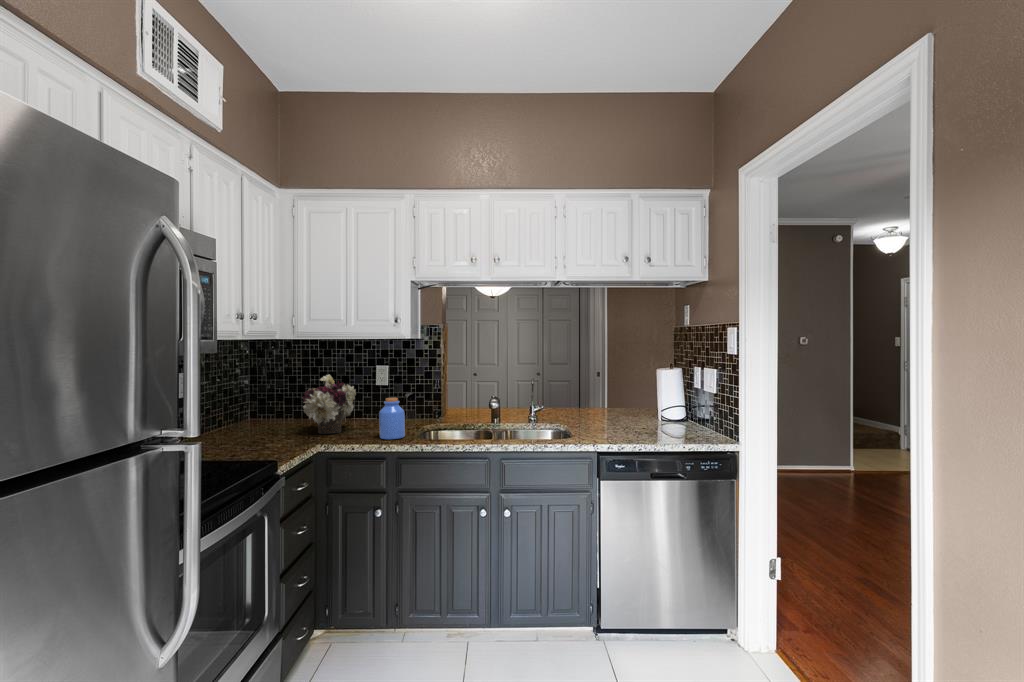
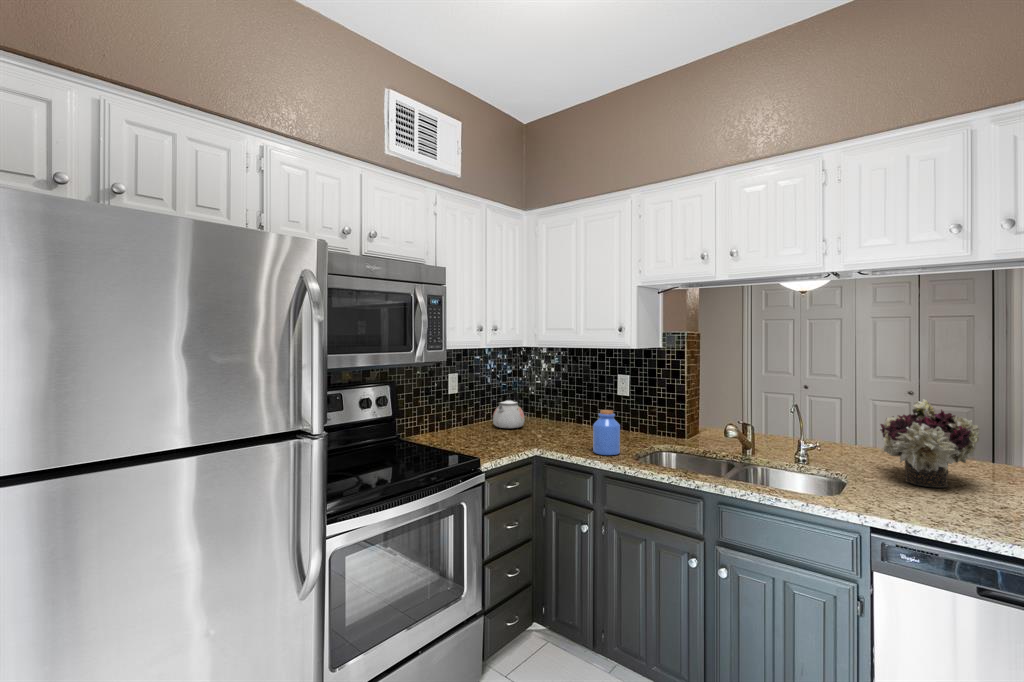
flower arrangement: present [302,375,356,434] -> present [880,399,979,488]
kettle: none [242,390,280,432] -> present [493,390,525,428]

